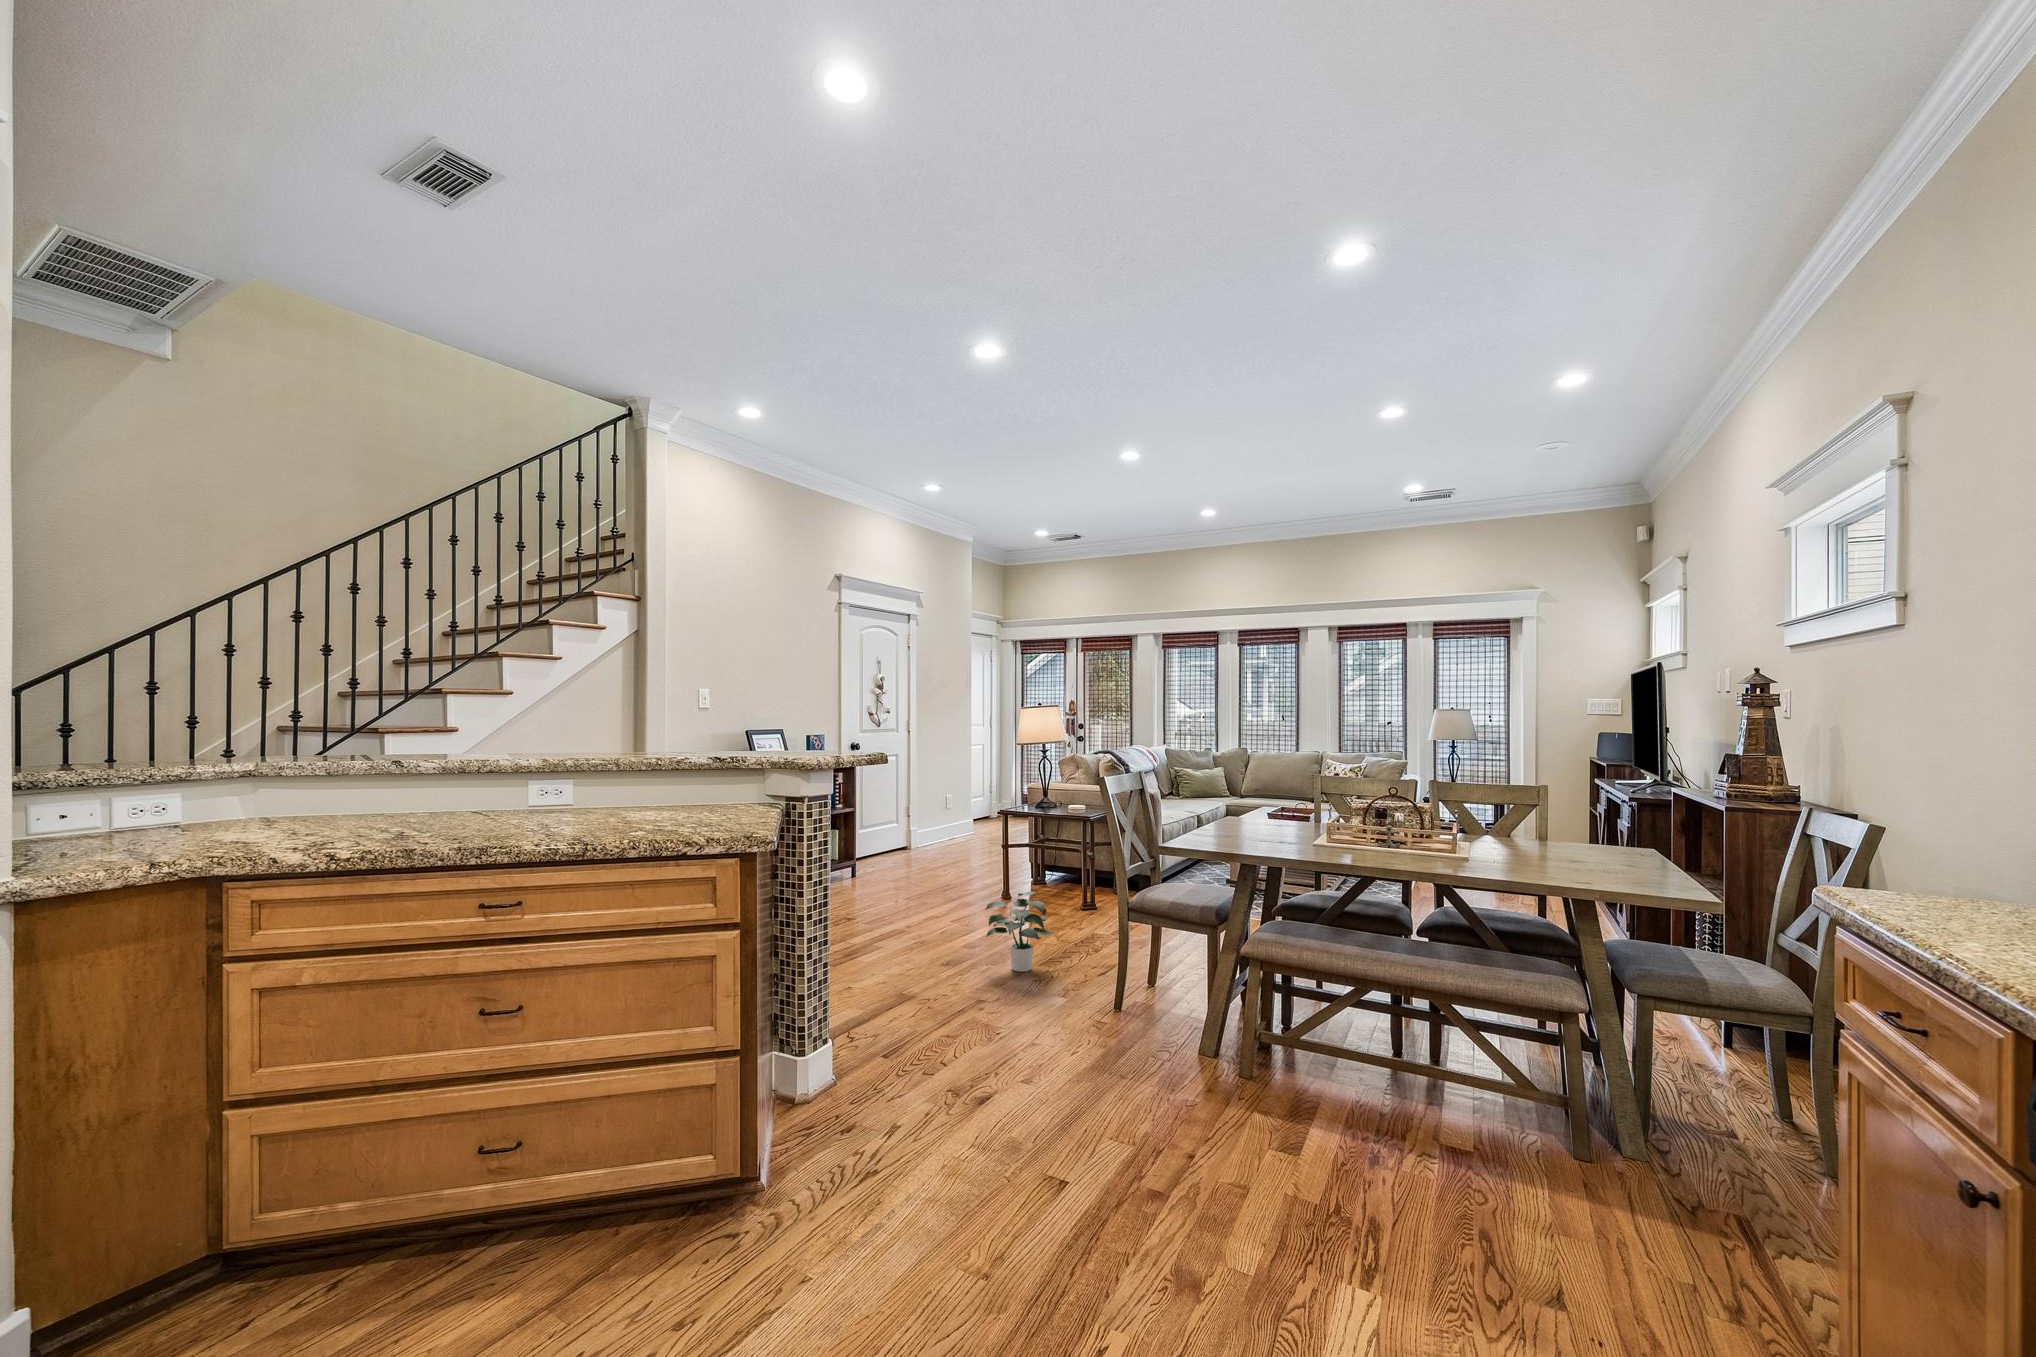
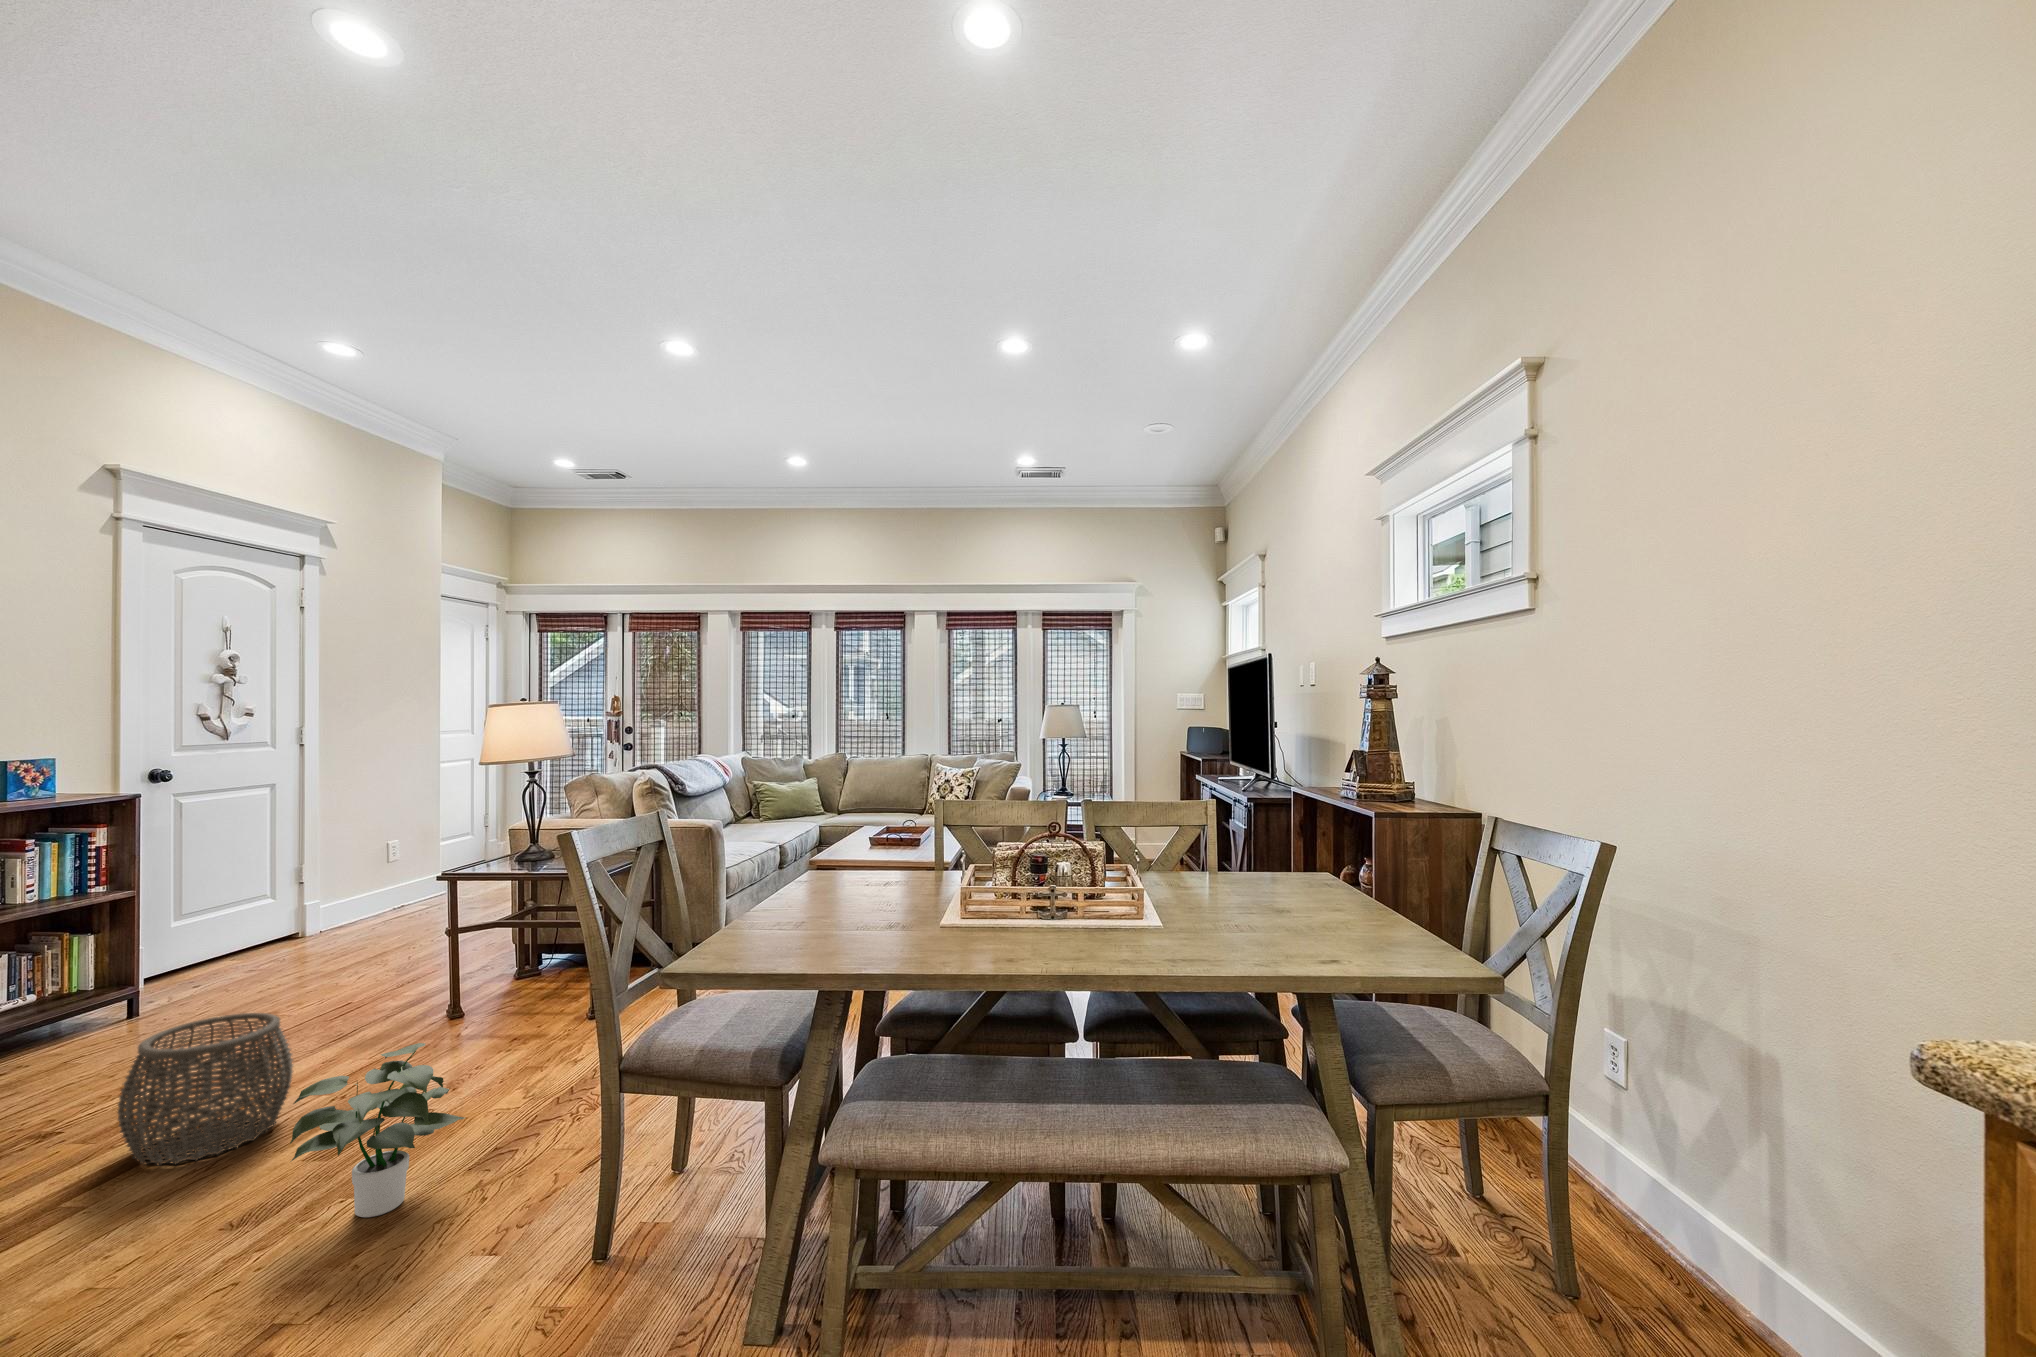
woven basket: none [897,873,962,940] -> present [117,1013,293,1166]

